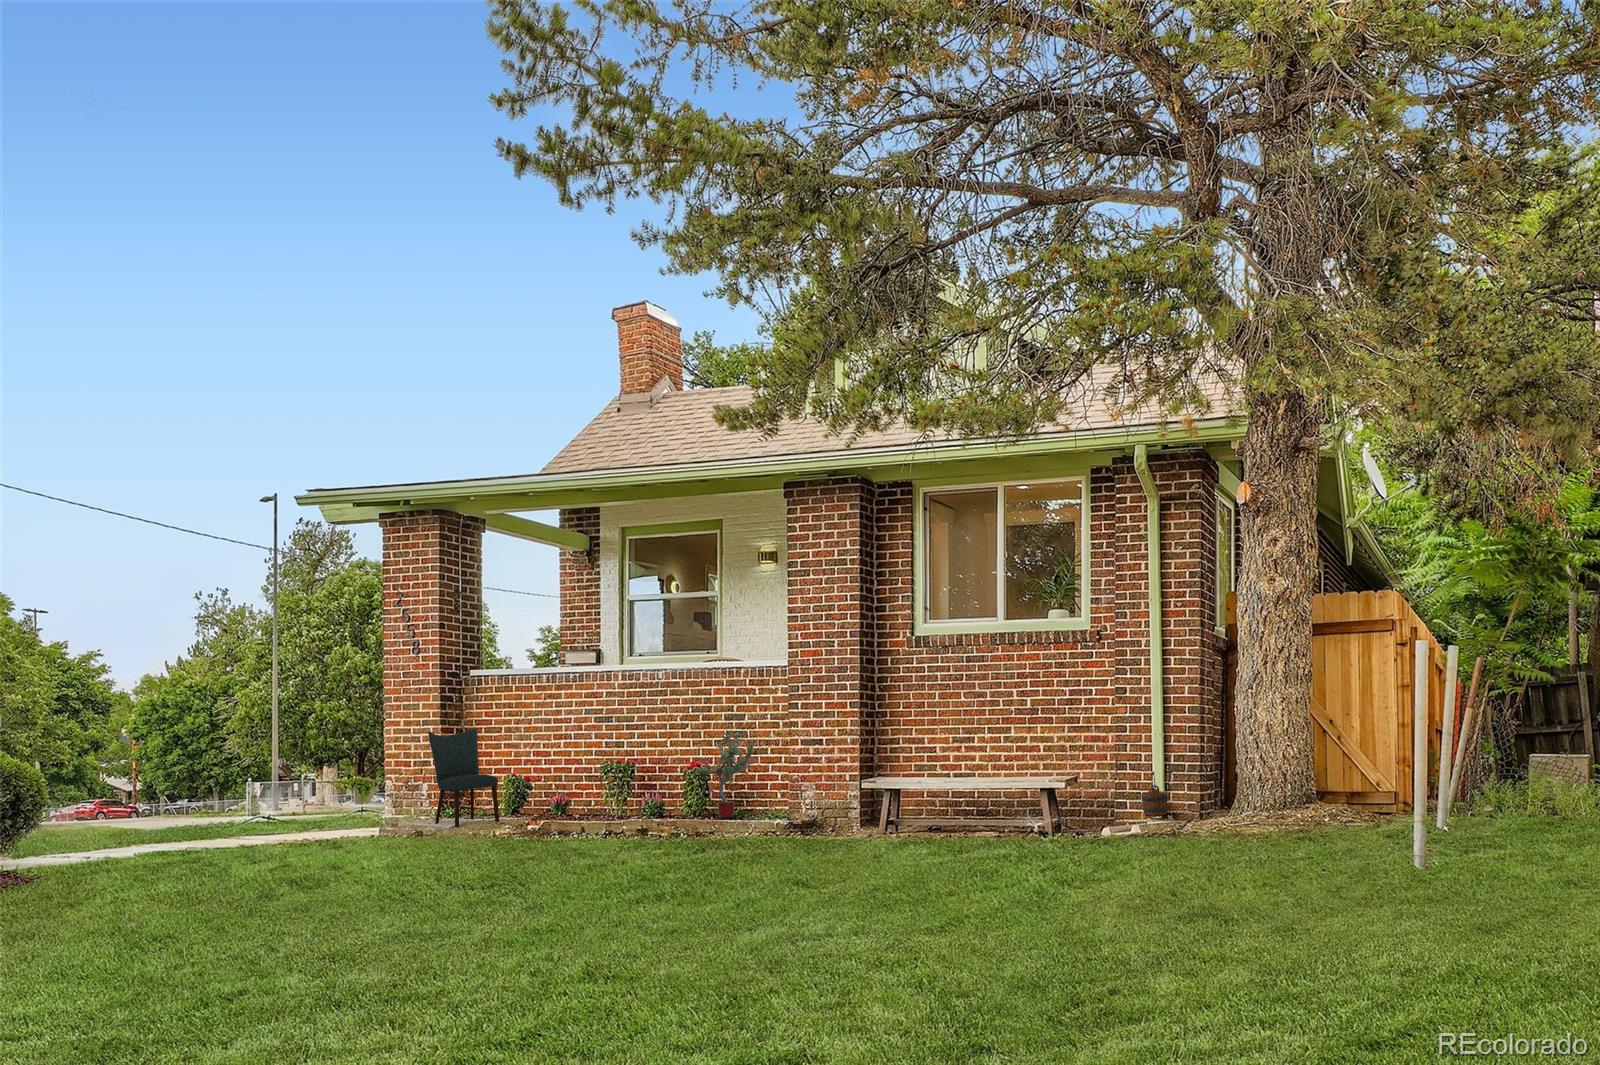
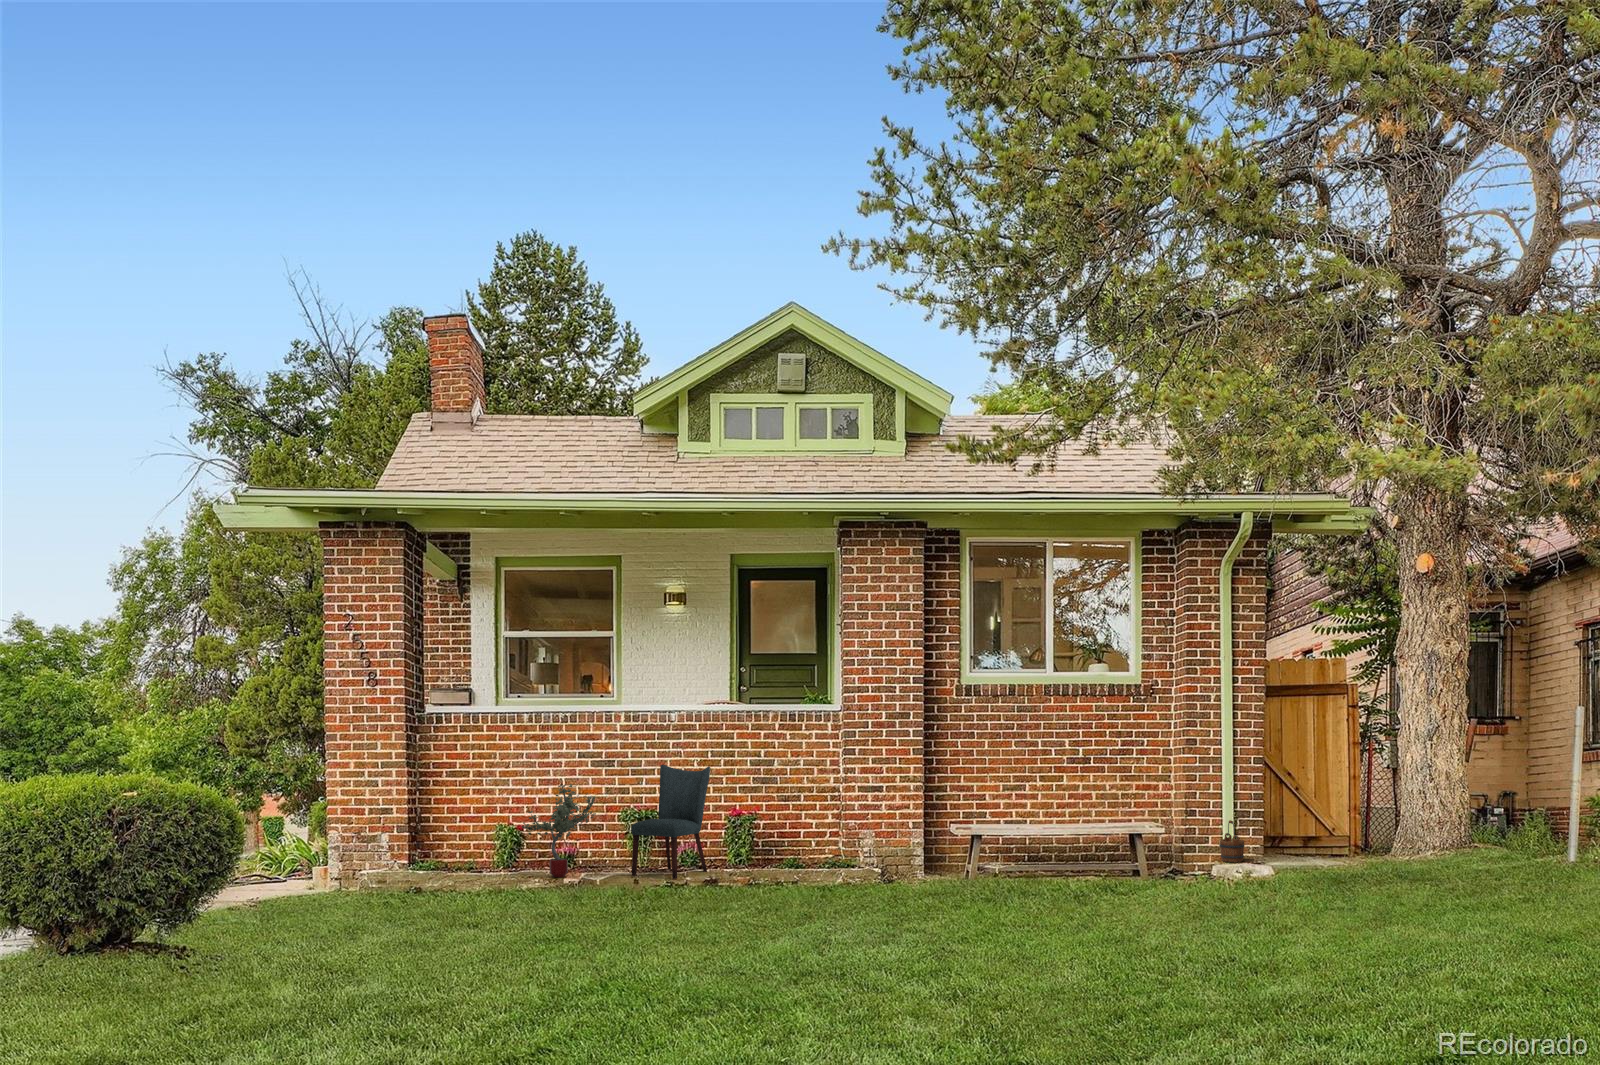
chair: present [428,728,499,827] -> present [631,765,710,879]
potted tree: present [696,732,755,819] -> present [521,784,596,877]

